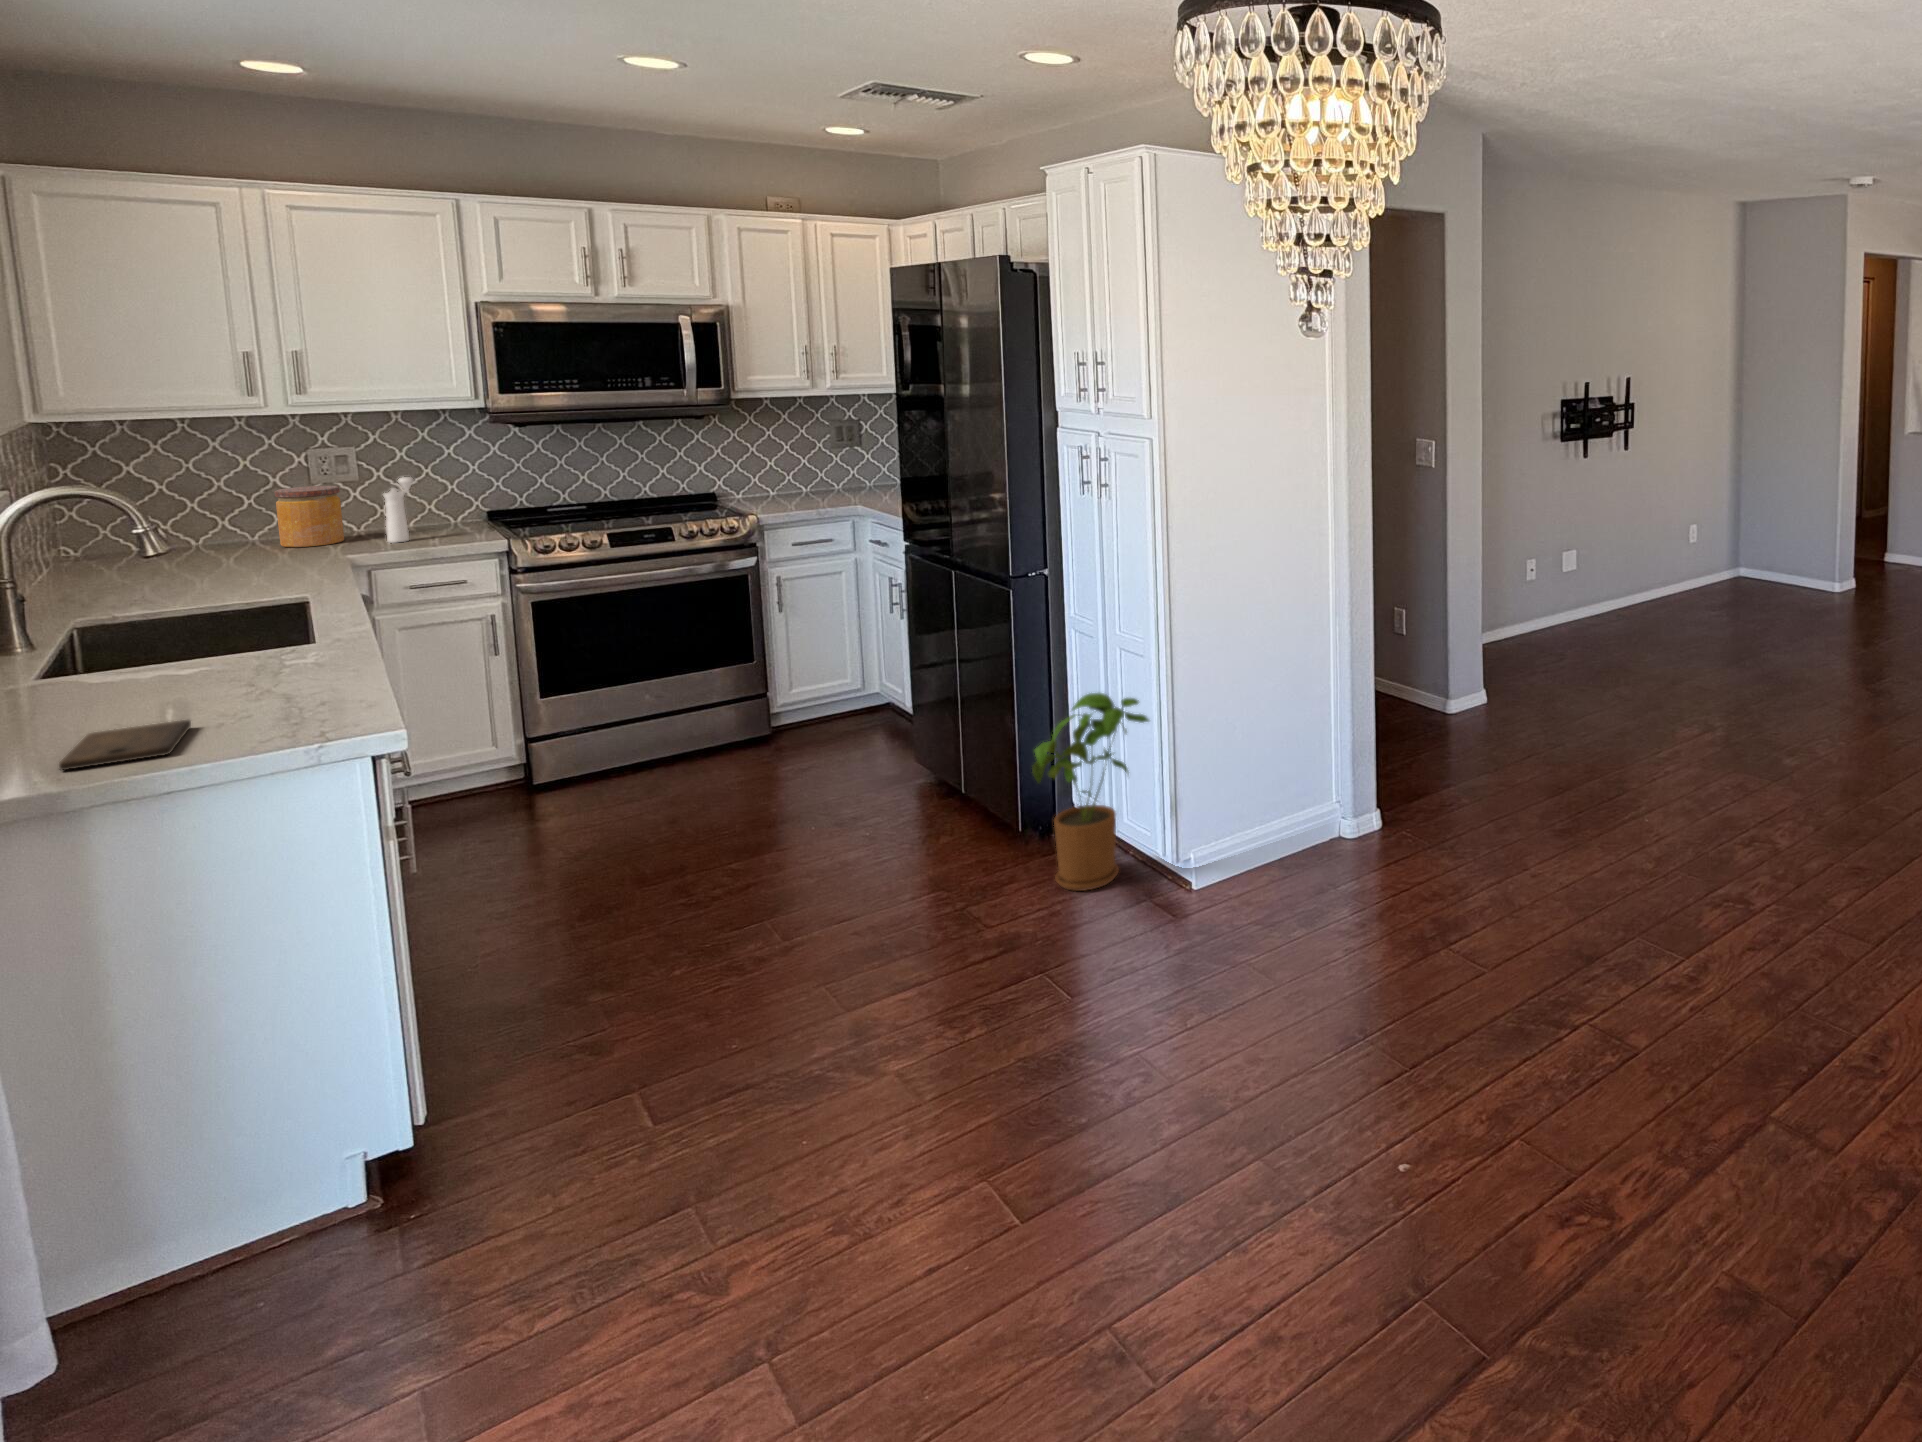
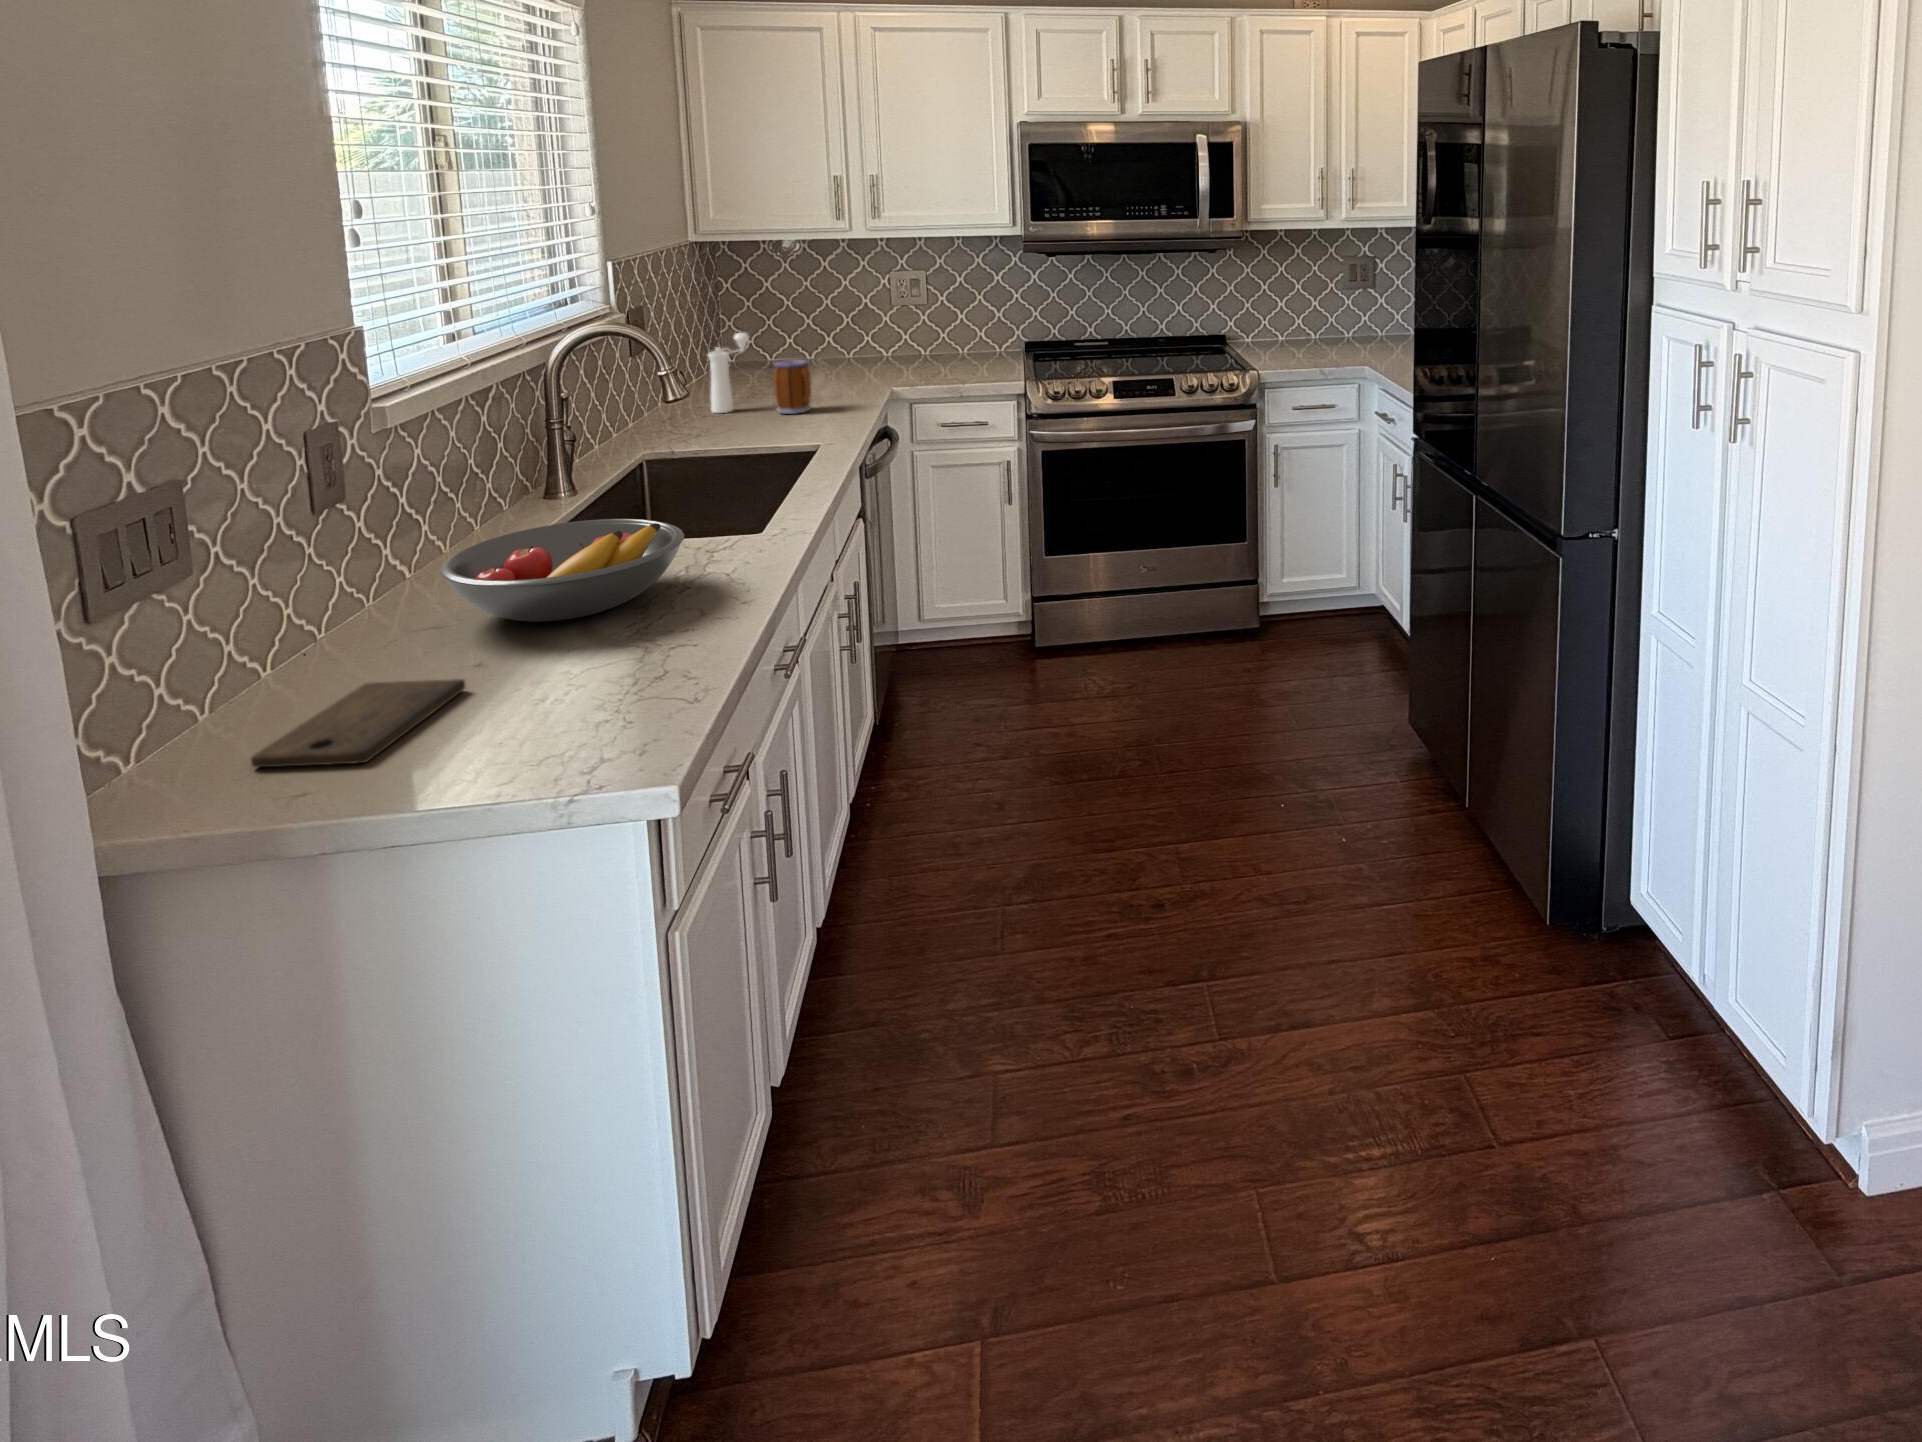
pepper mill: present [384,477,413,543] -> present [708,333,749,413]
jar: present [274,486,344,547] -> none [859,309,909,370]
mug: none [217,531,270,584] -> present [774,360,811,414]
fruit bowl: none [82,621,320,700] -> present [440,519,684,622]
house plant: present [1032,693,1149,891] -> none [1568,790,1792,1128]

